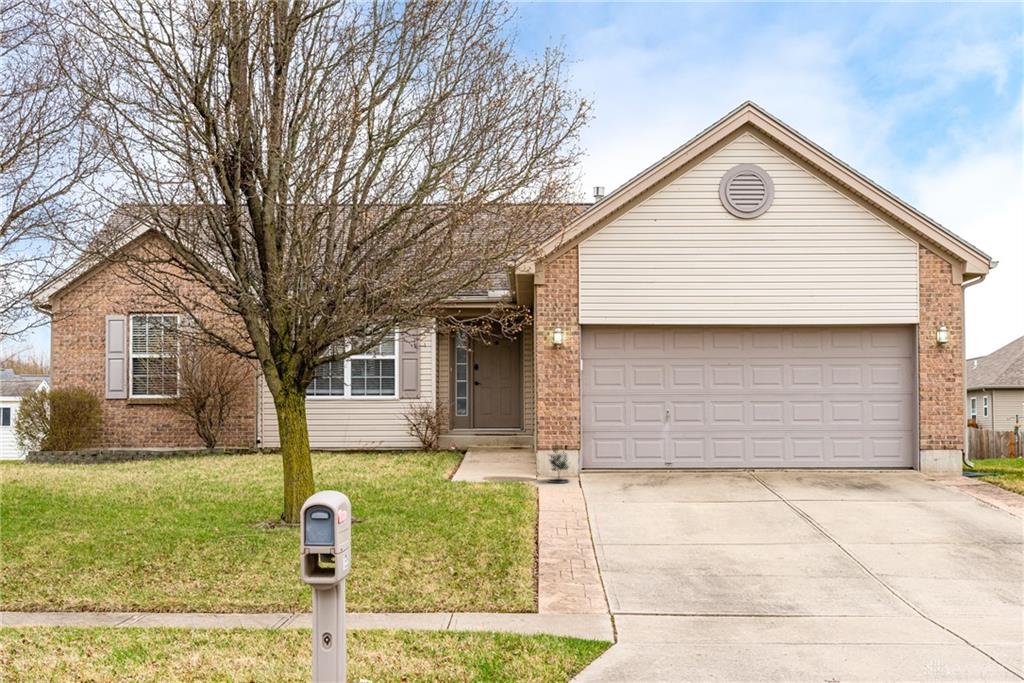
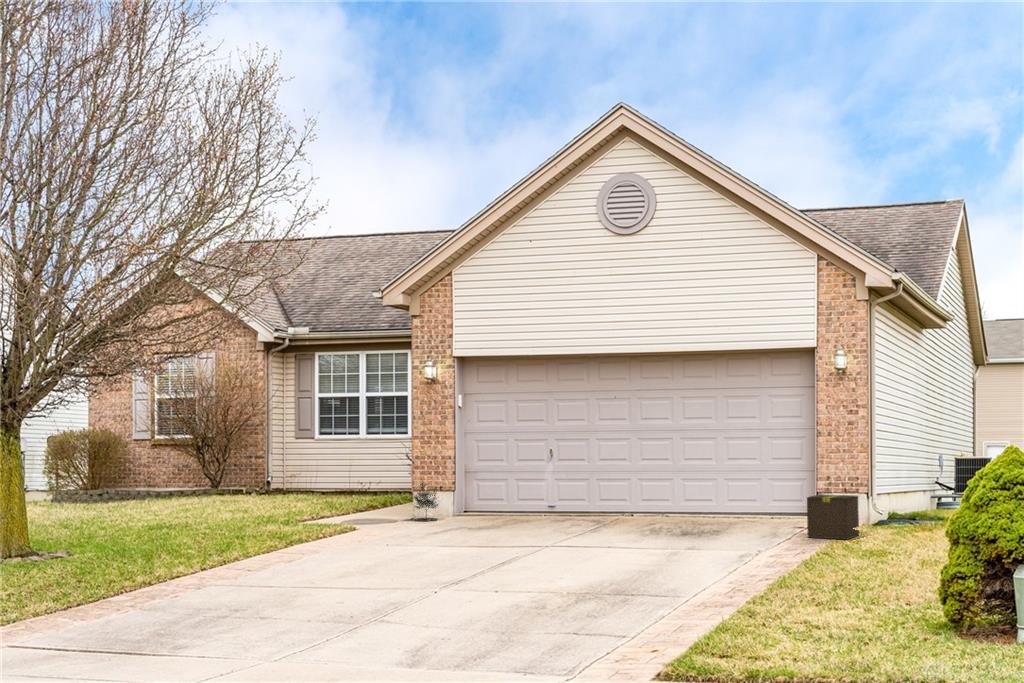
cardboard box: none [921,448,971,487] -> present [807,494,859,540]

